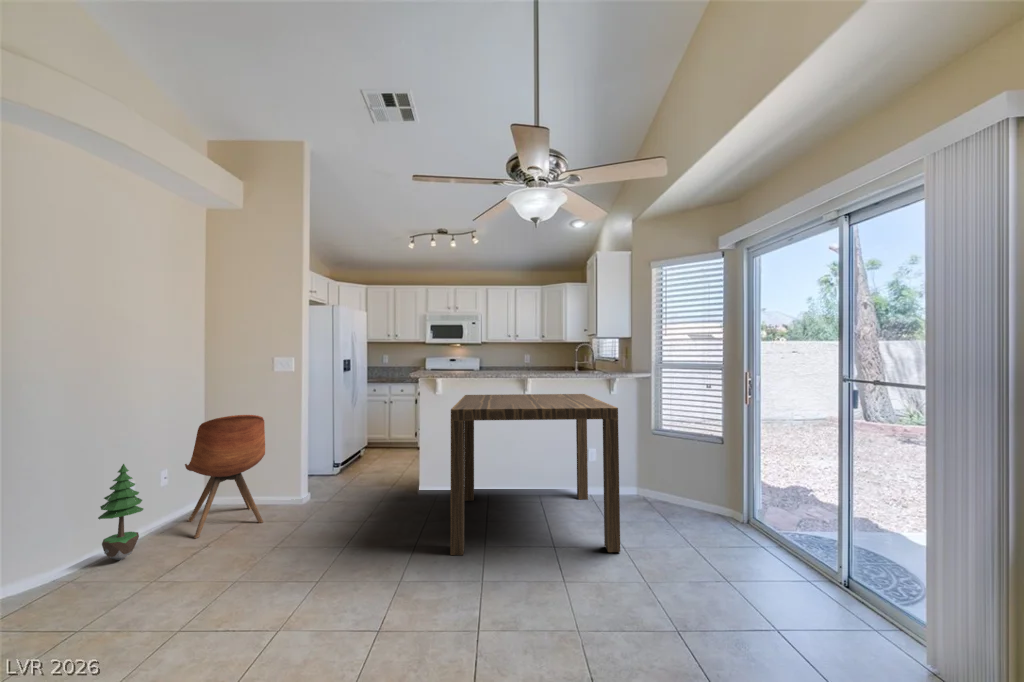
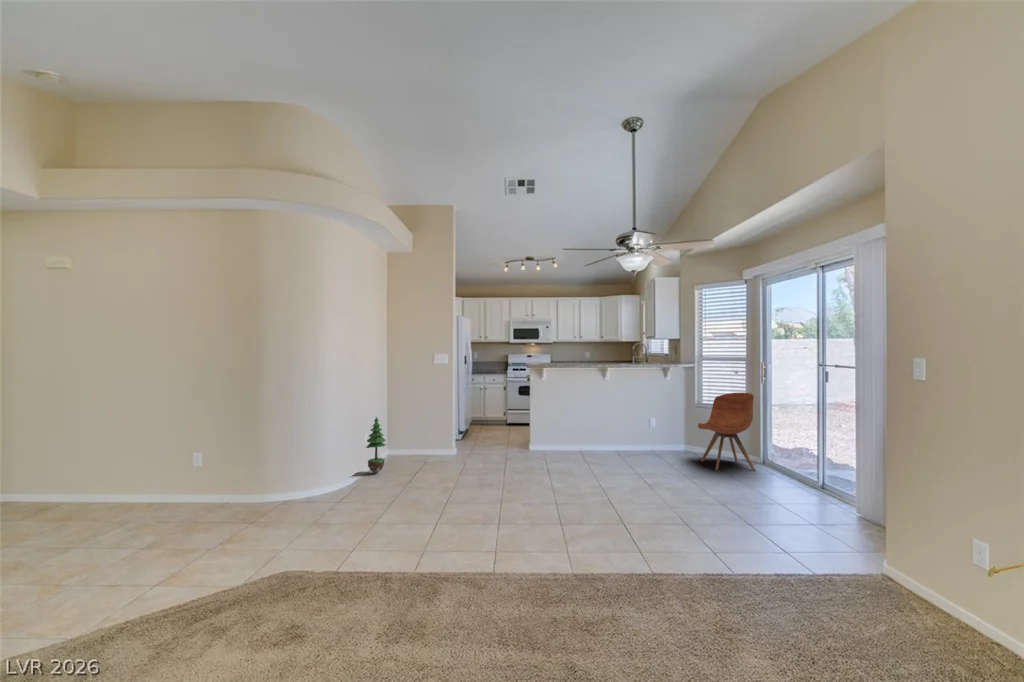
dining table: present [451,394,620,555] -> none [562,379,679,475]
dining chair: present [185,415,265,538] -> present [698,393,756,471]

